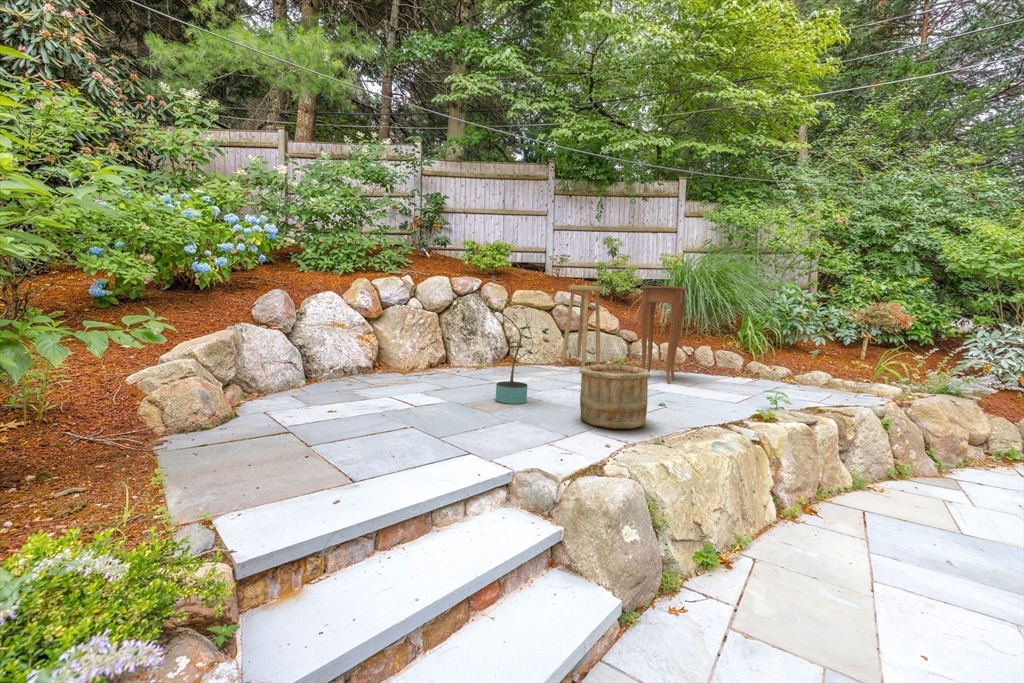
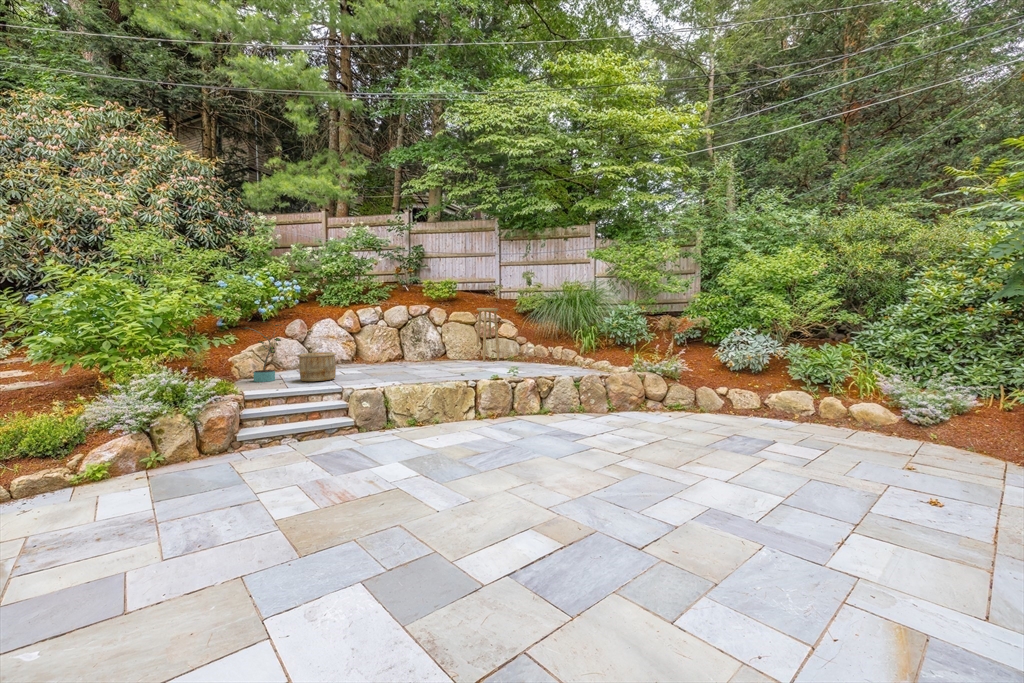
side table: present [641,286,687,384] -> none [501,307,532,367]
potted plant: present [490,300,550,404] -> present [244,321,282,382]
wooden bucket: present [579,364,650,428] -> present [298,352,336,381]

